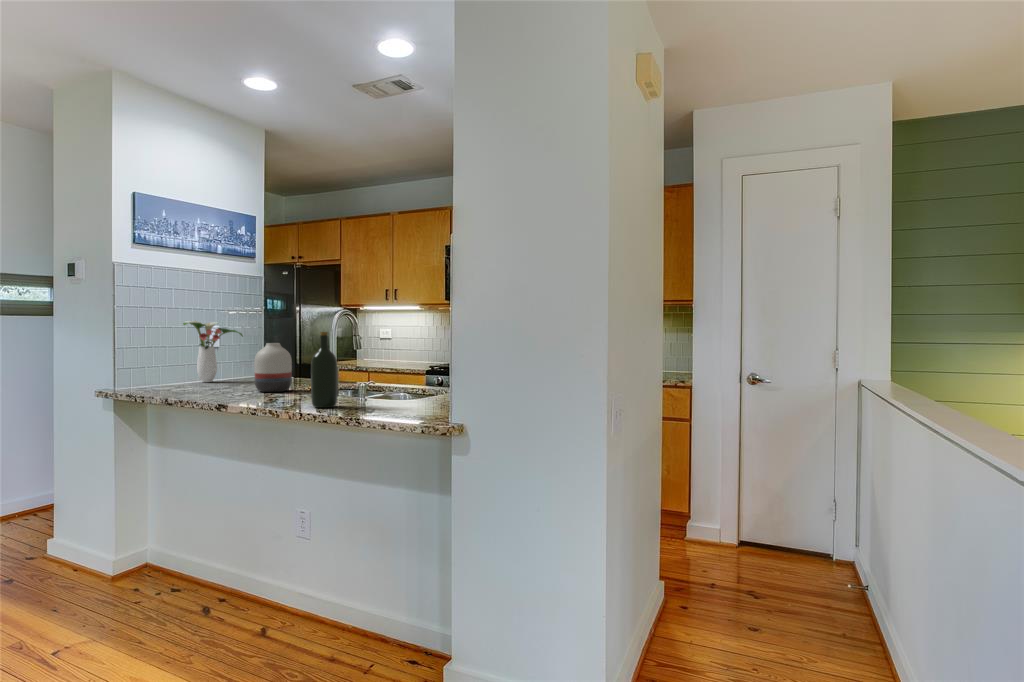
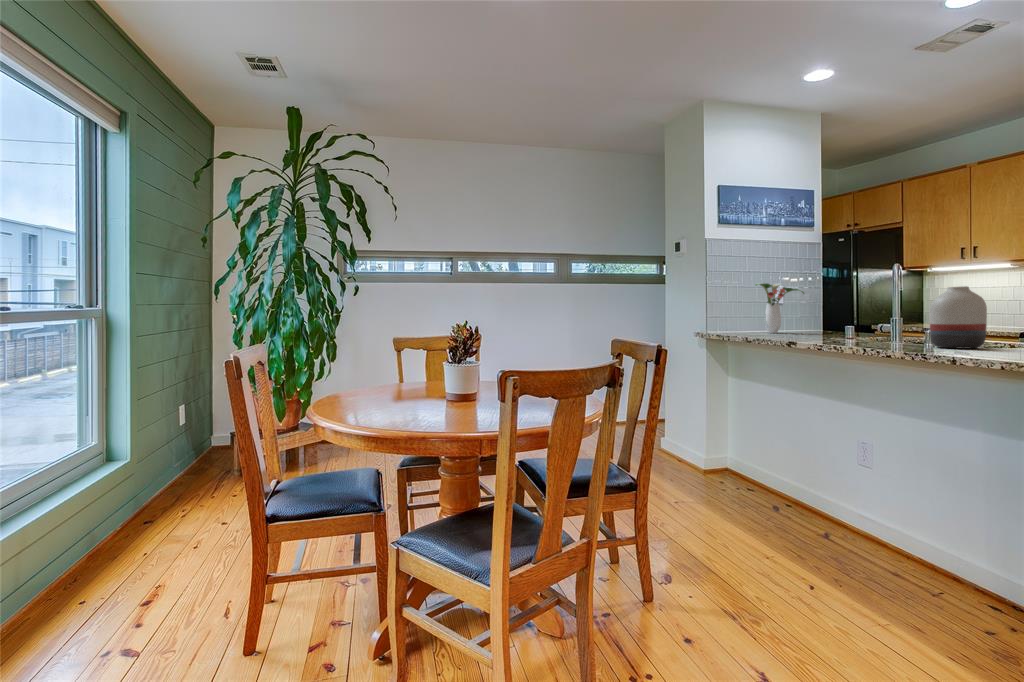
wine bottle: present [311,332,338,408] -> none [876,275,905,345]
vase: present [254,343,292,392] -> present [930,286,987,349]

